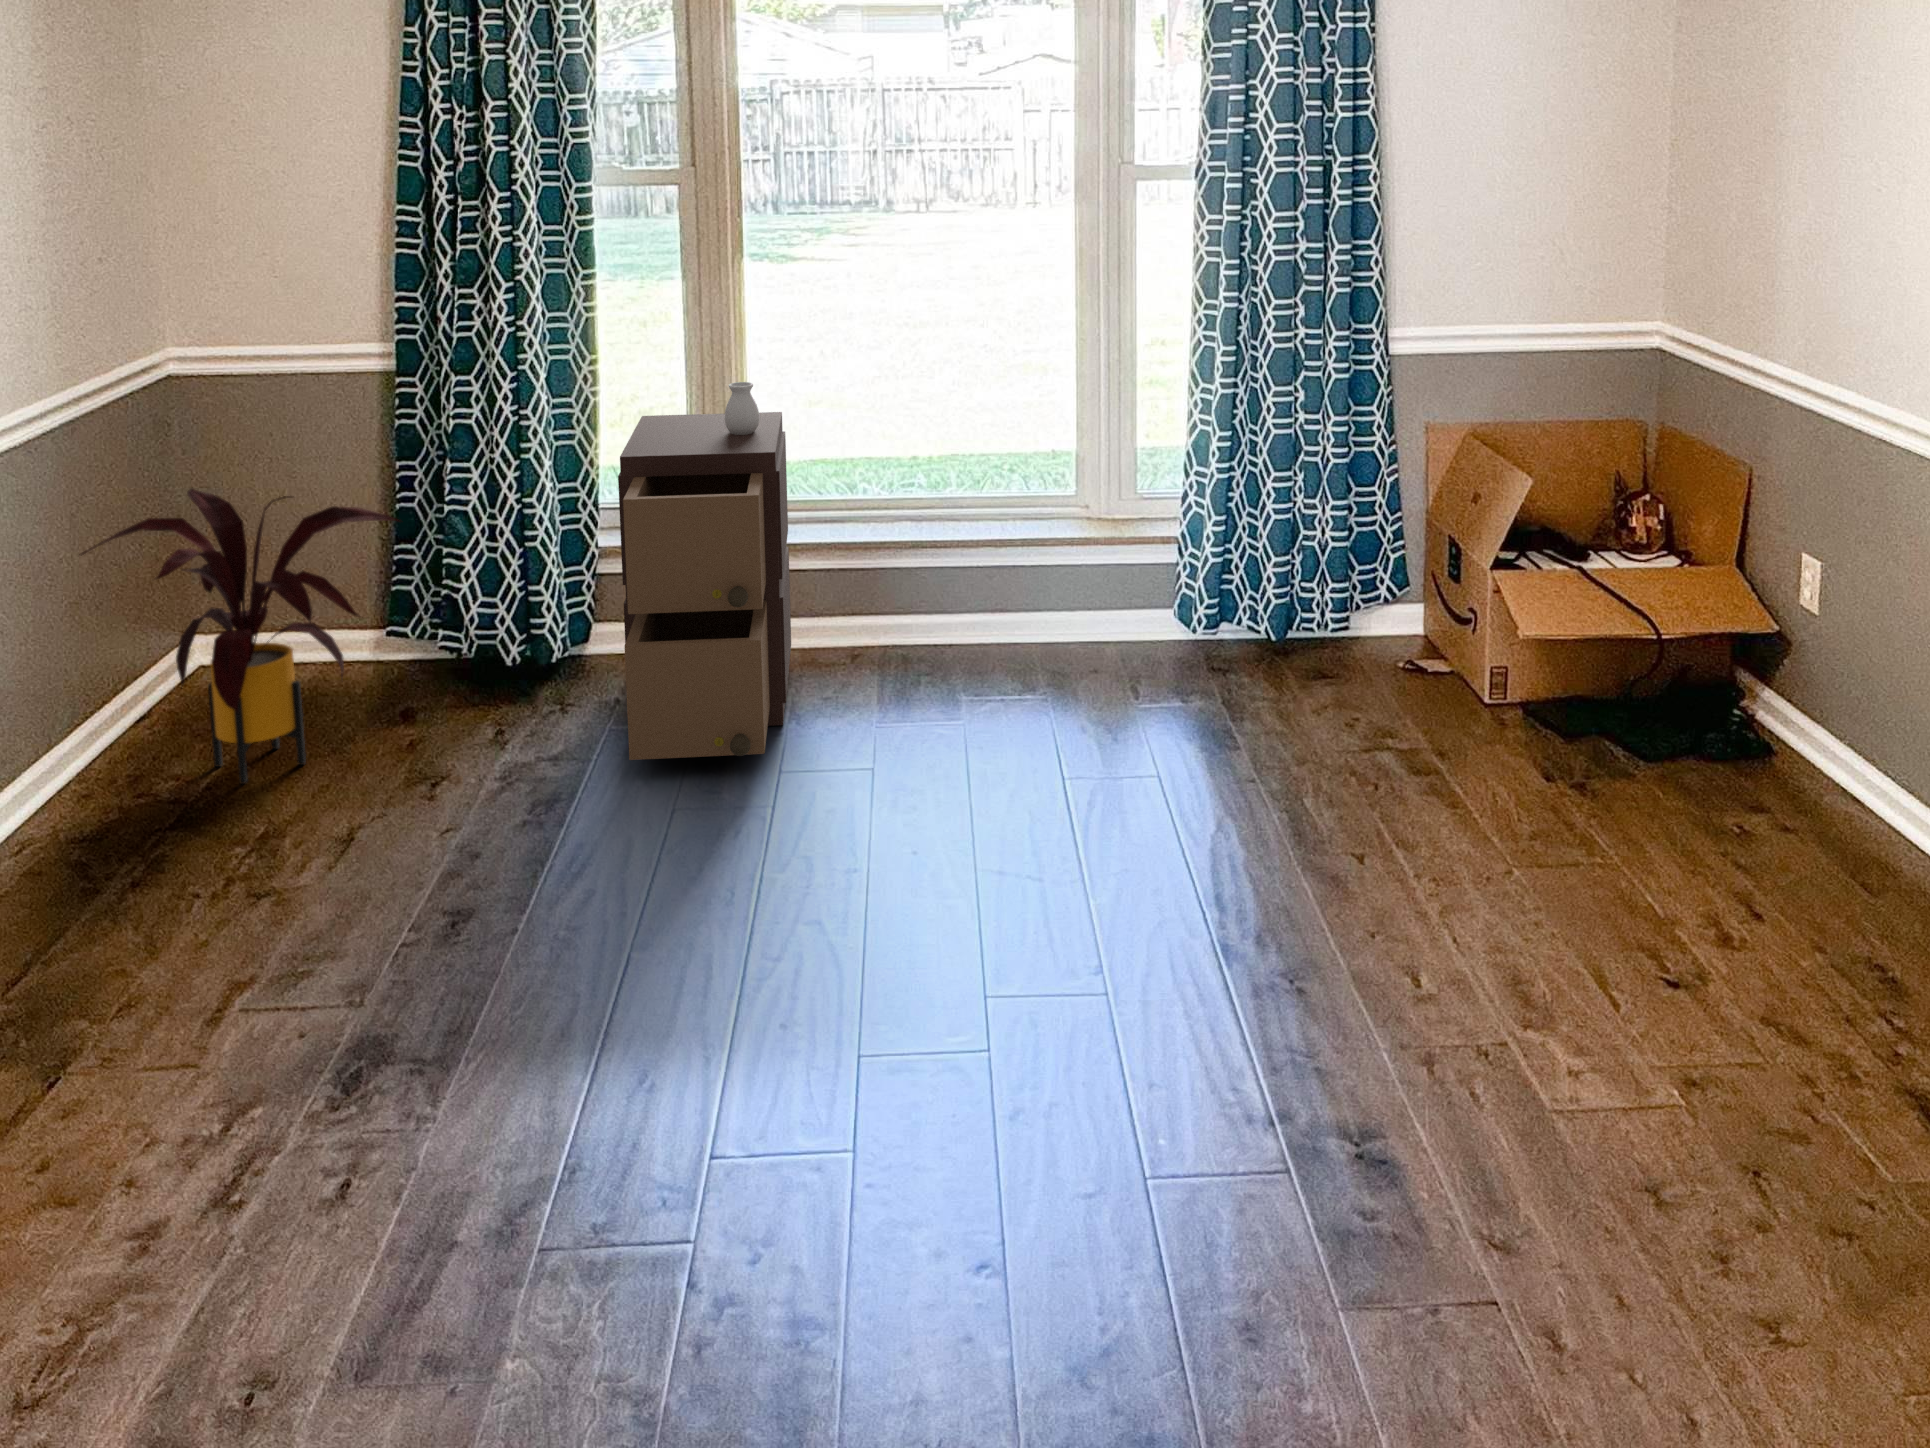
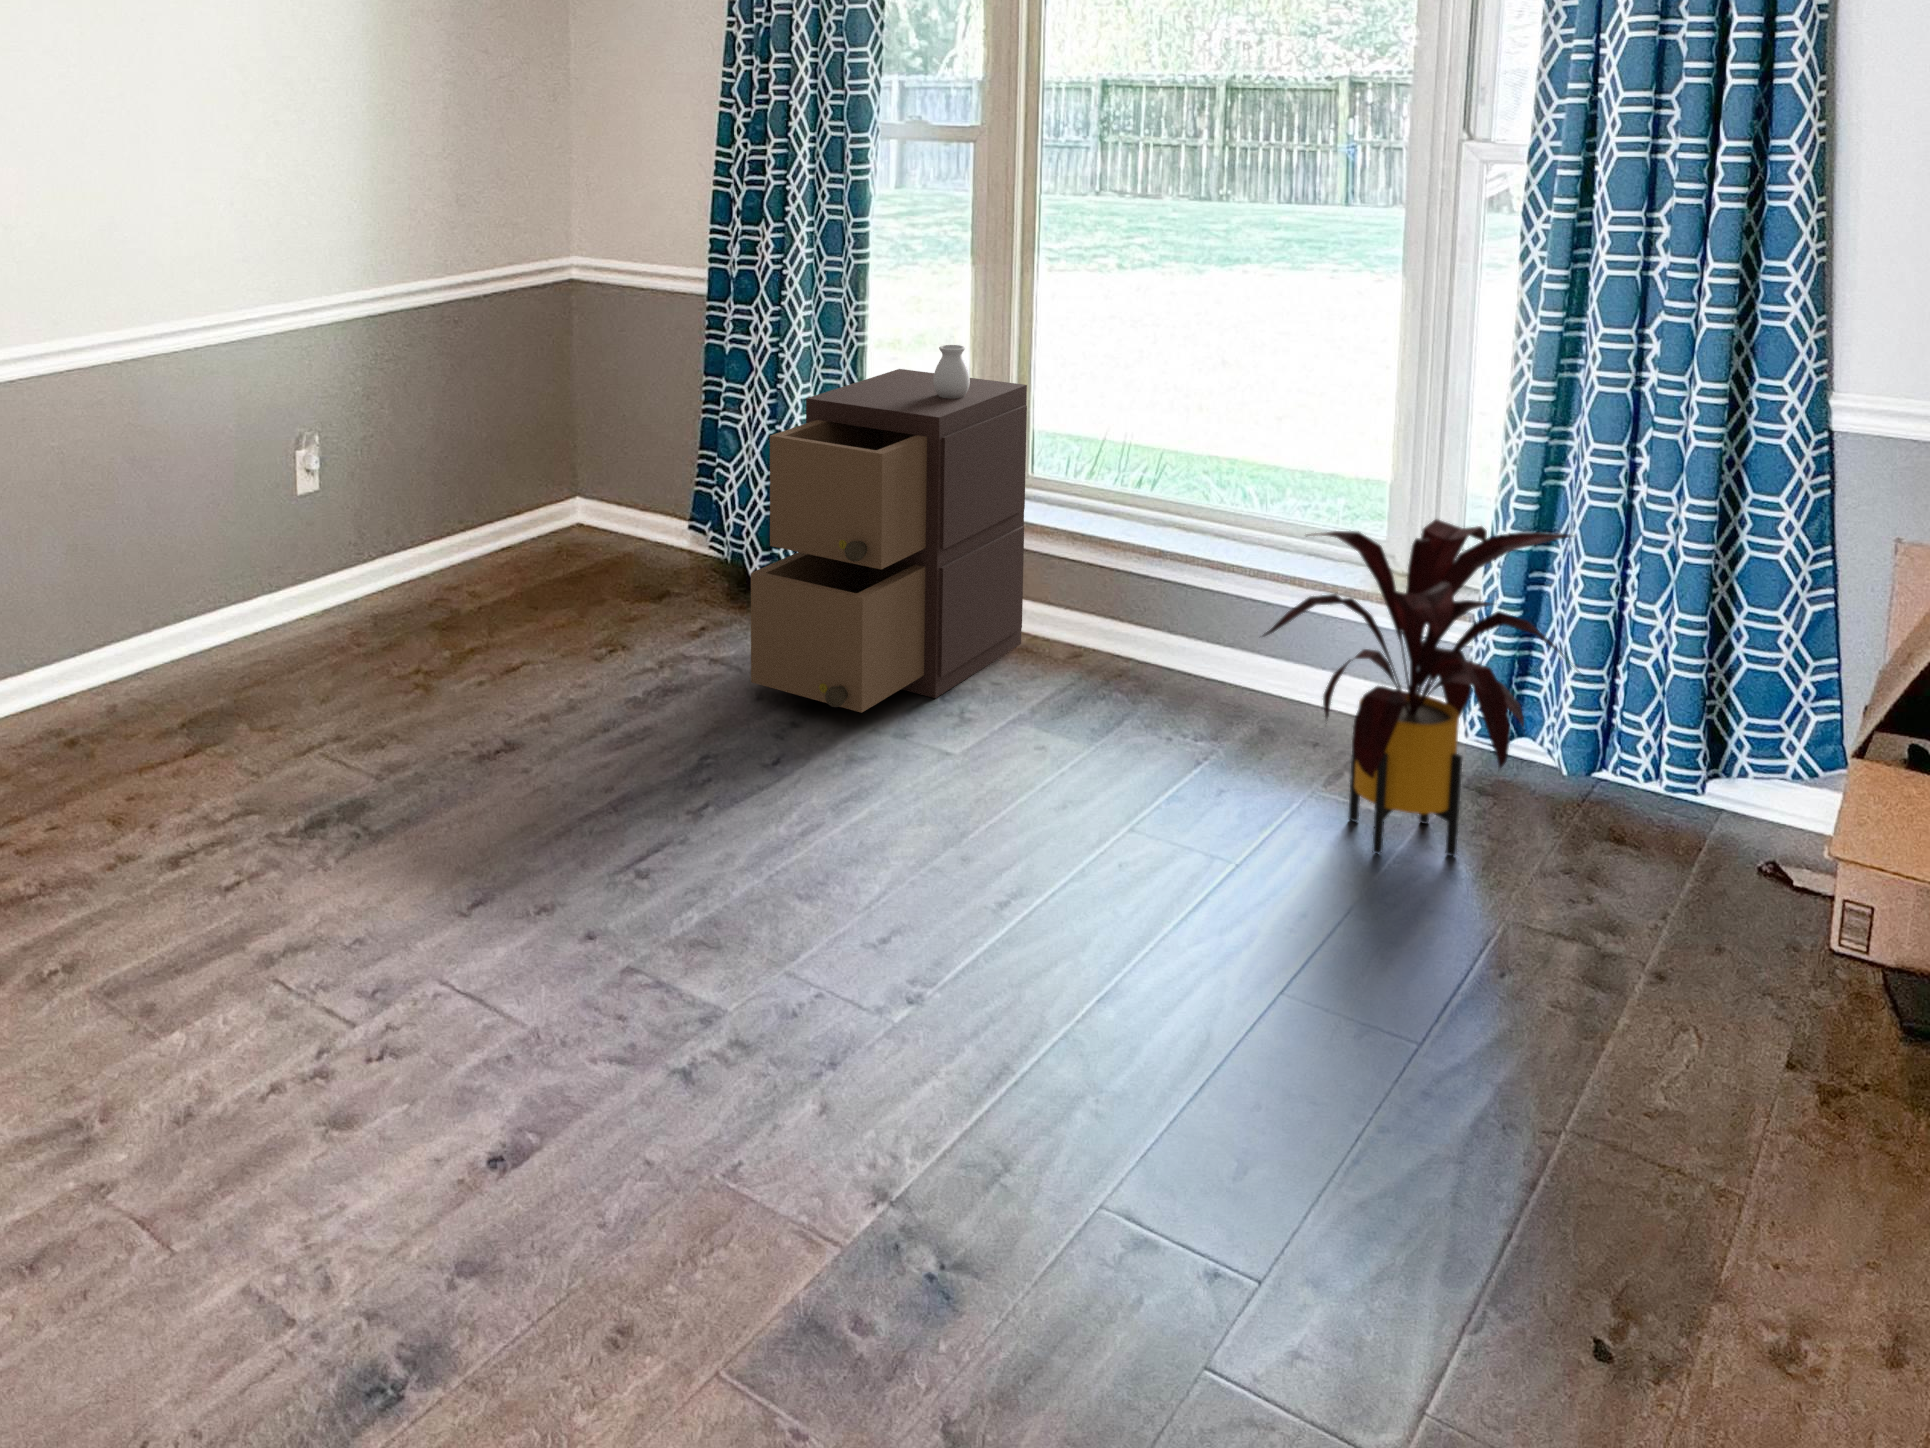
house plant: present [79,489,398,784] -> present [1263,519,1583,856]

